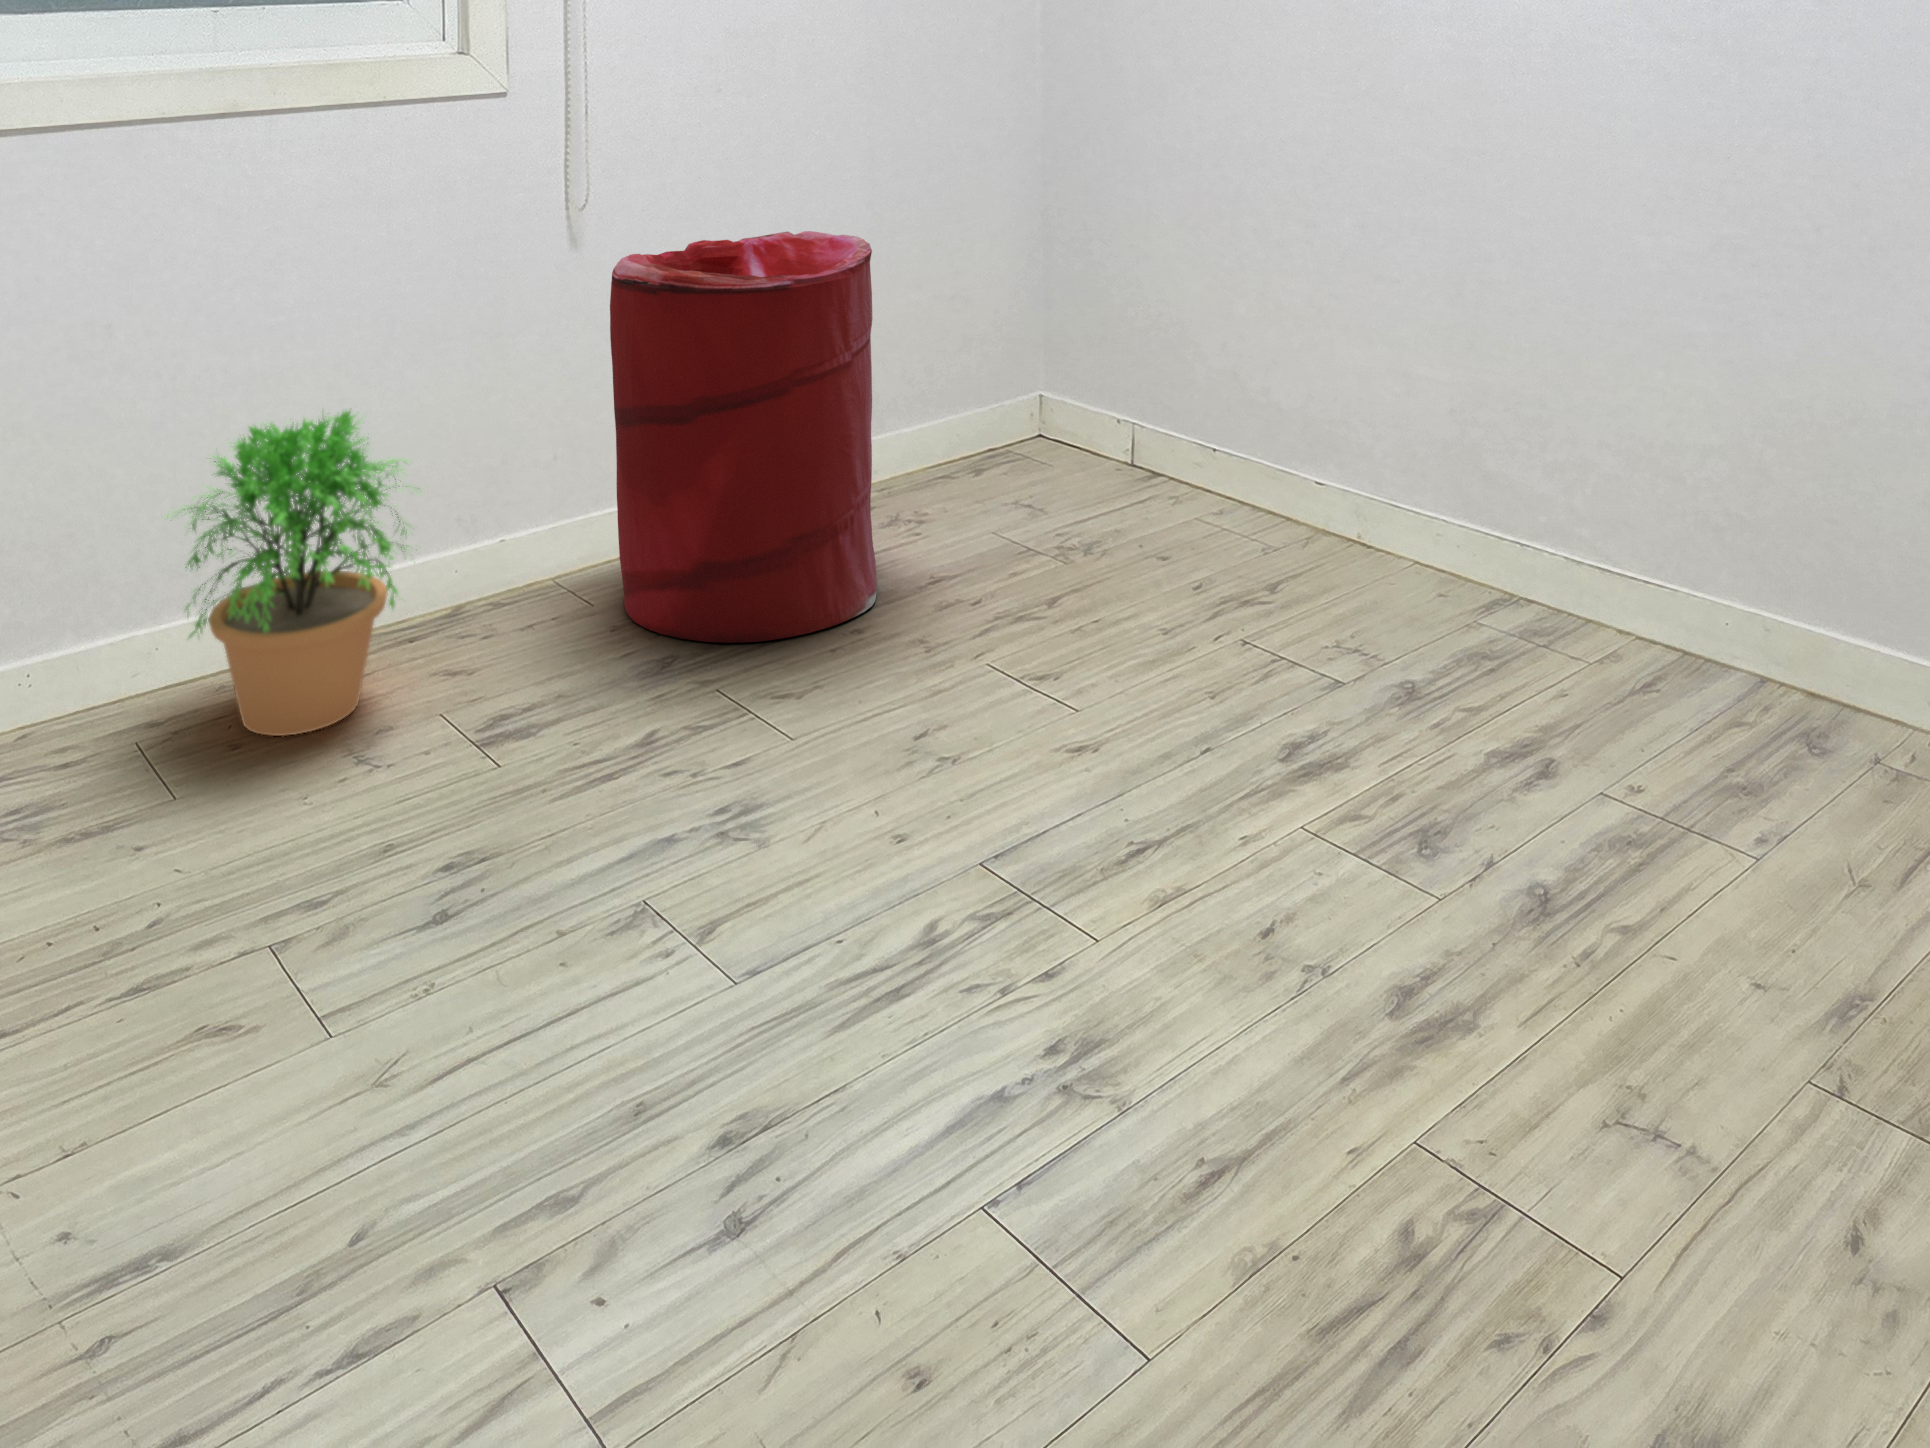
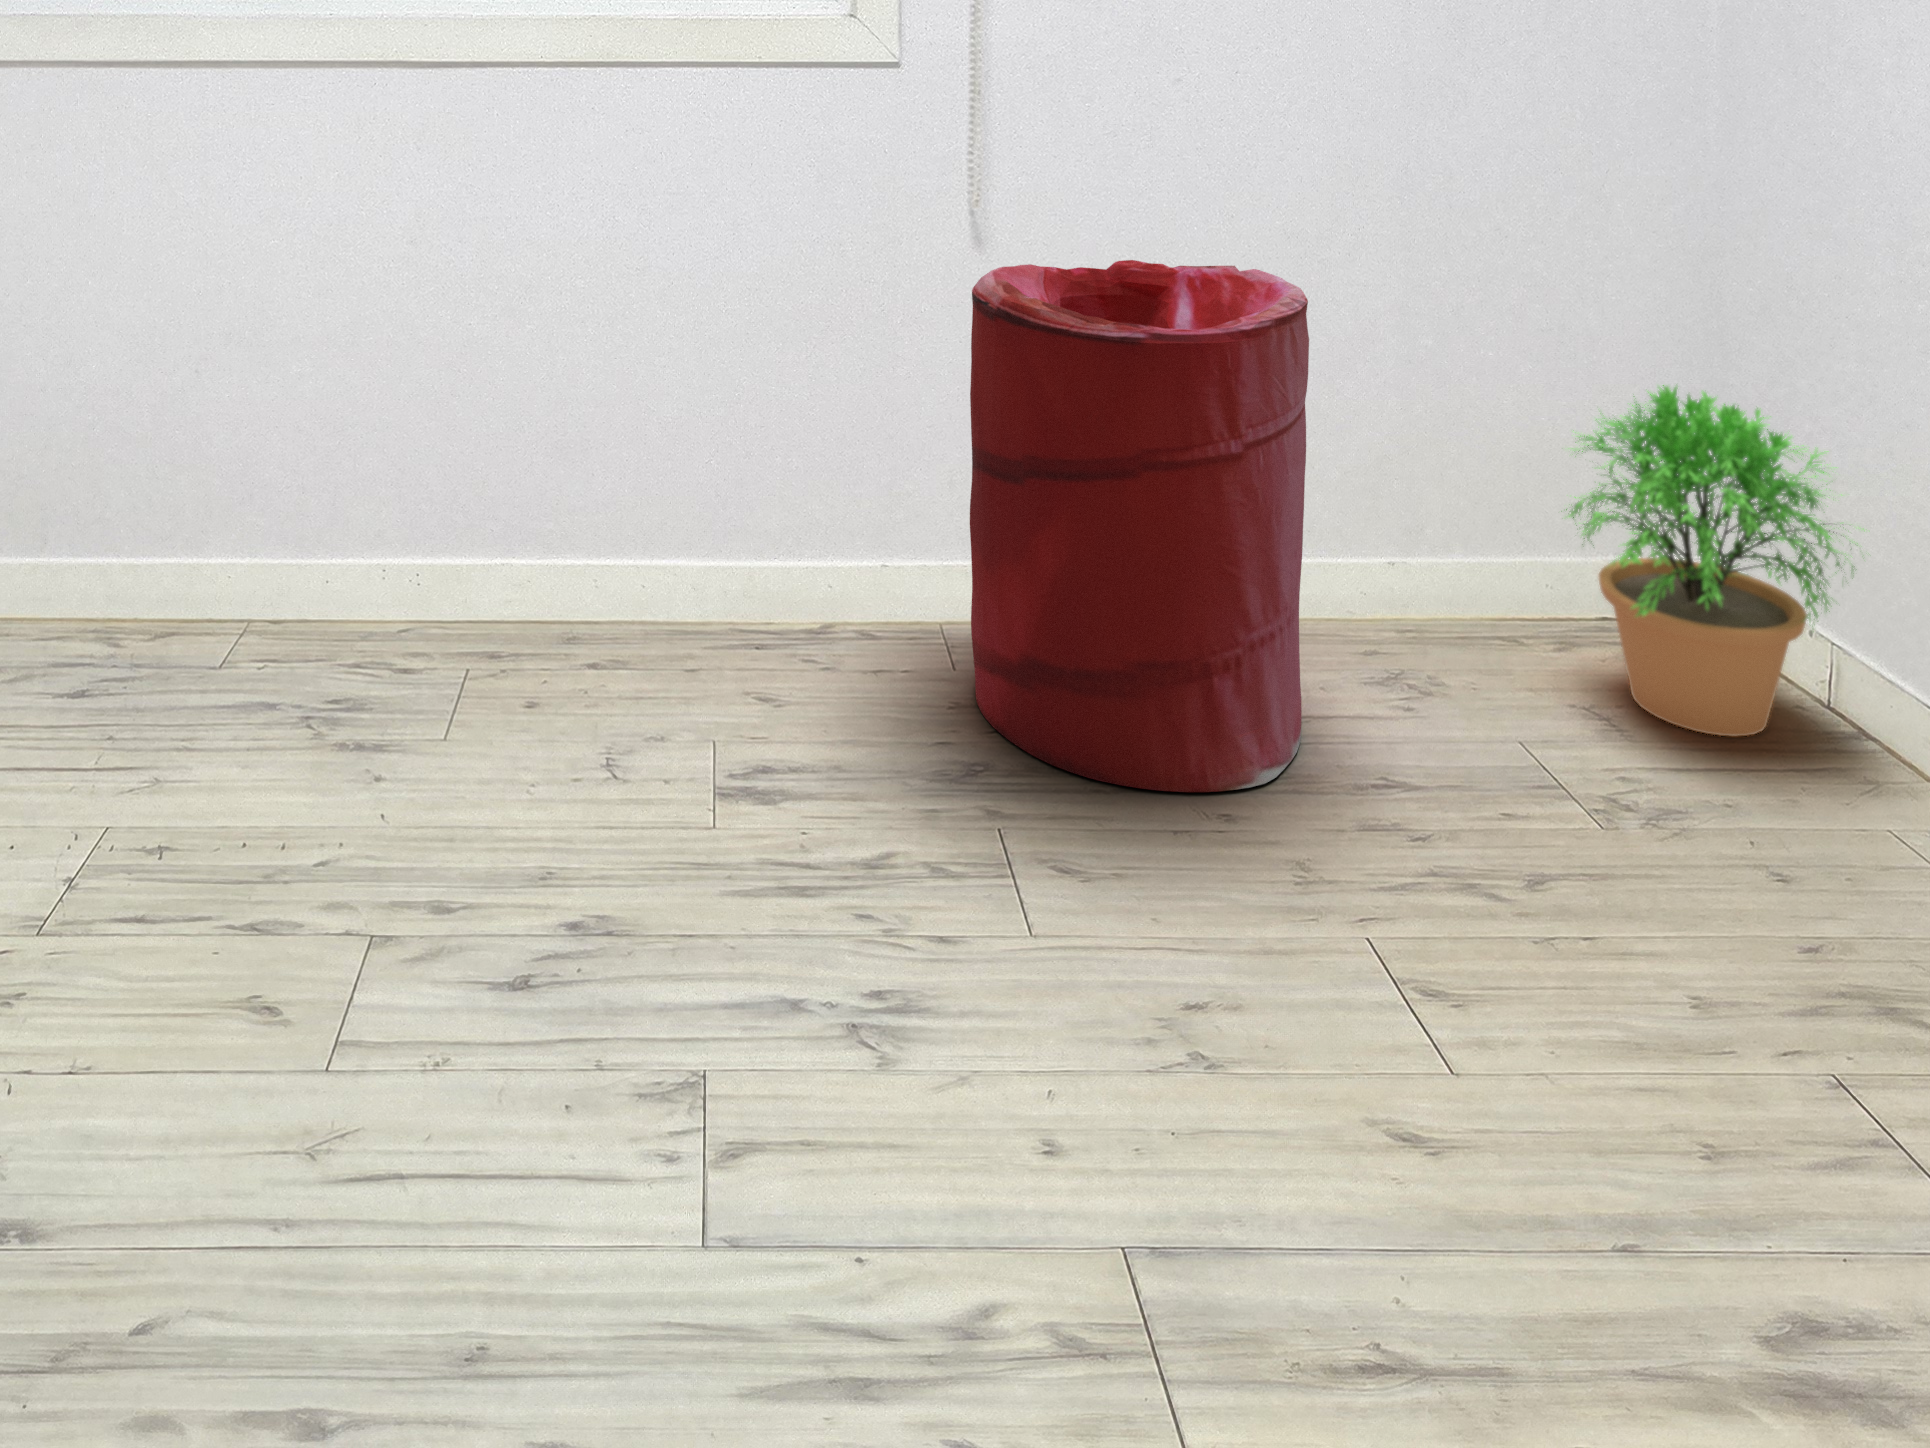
potted plant: present [178,411,419,736] -> present [1566,385,1864,736]

